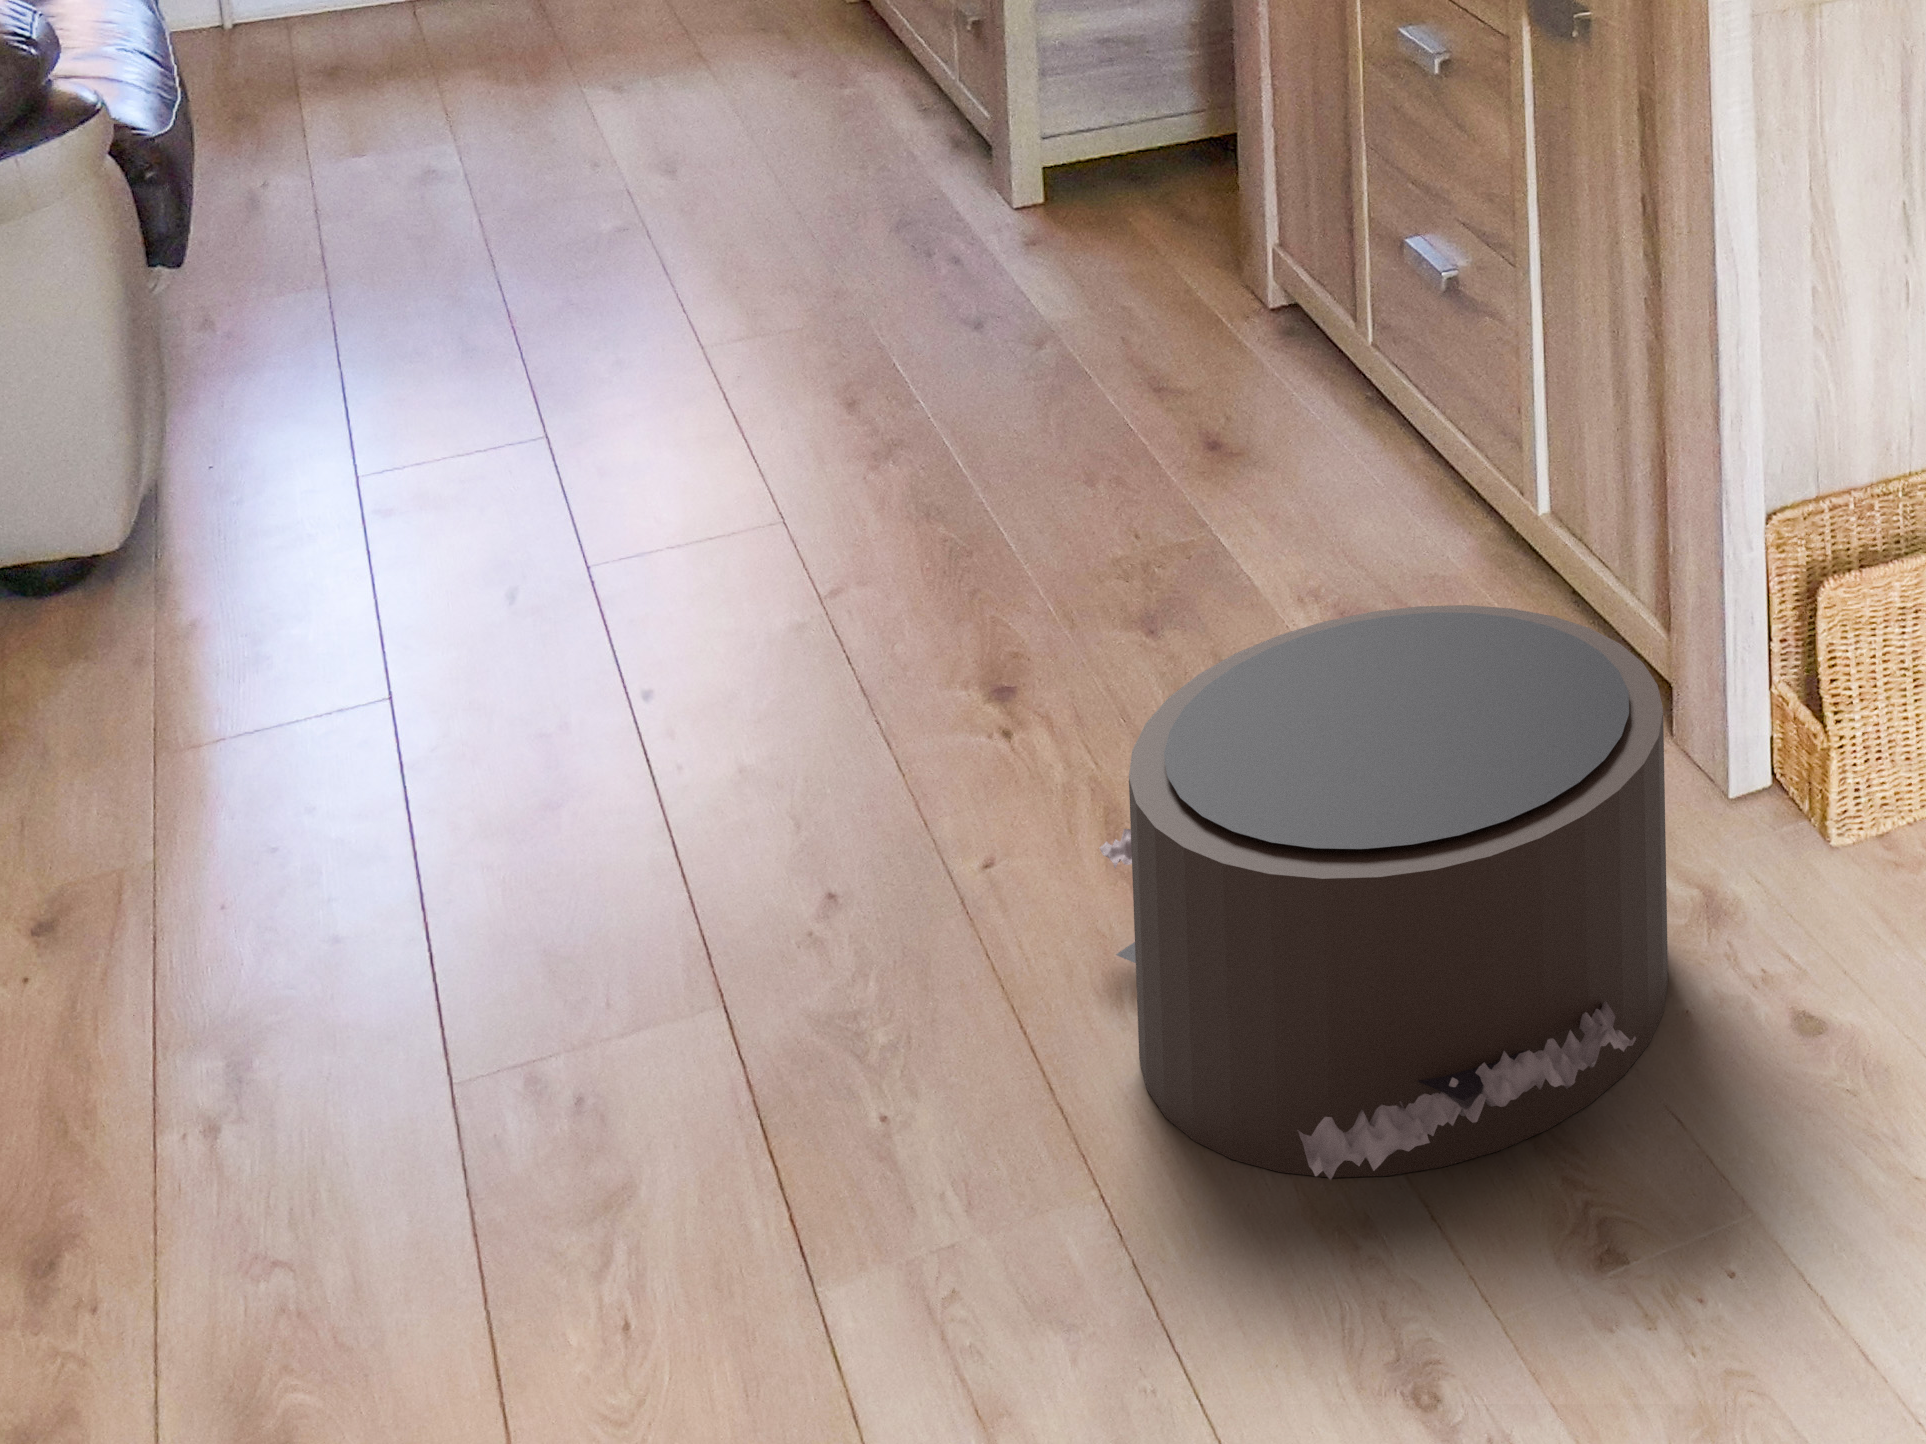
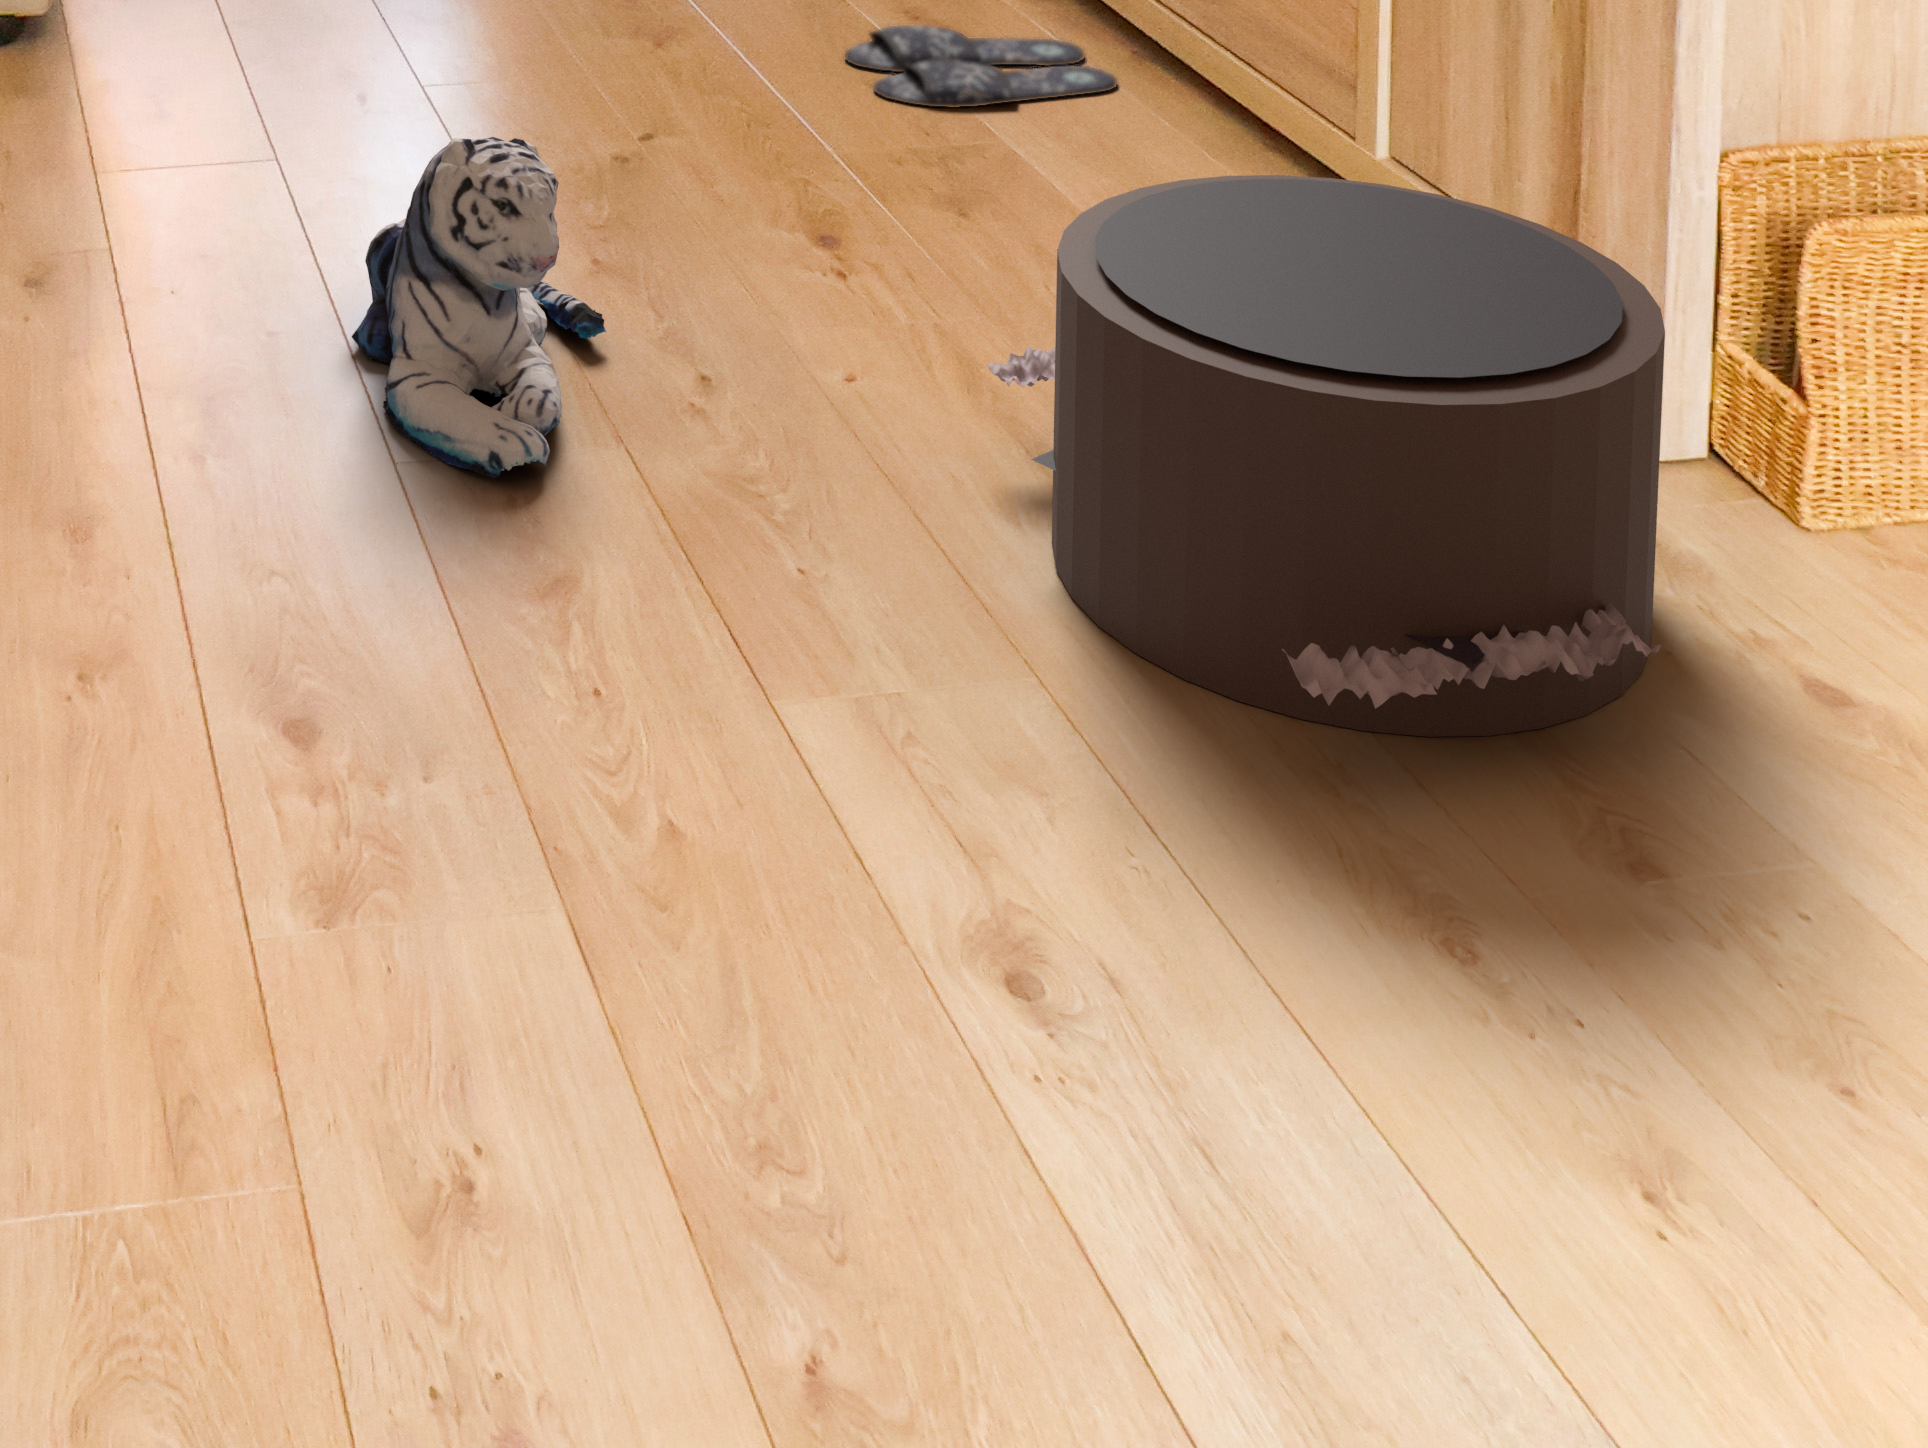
slippers: none [1071,397,1340,503] -> present [845,25,1117,108]
plush toy: none [429,700,727,1087] -> present [352,137,606,478]

